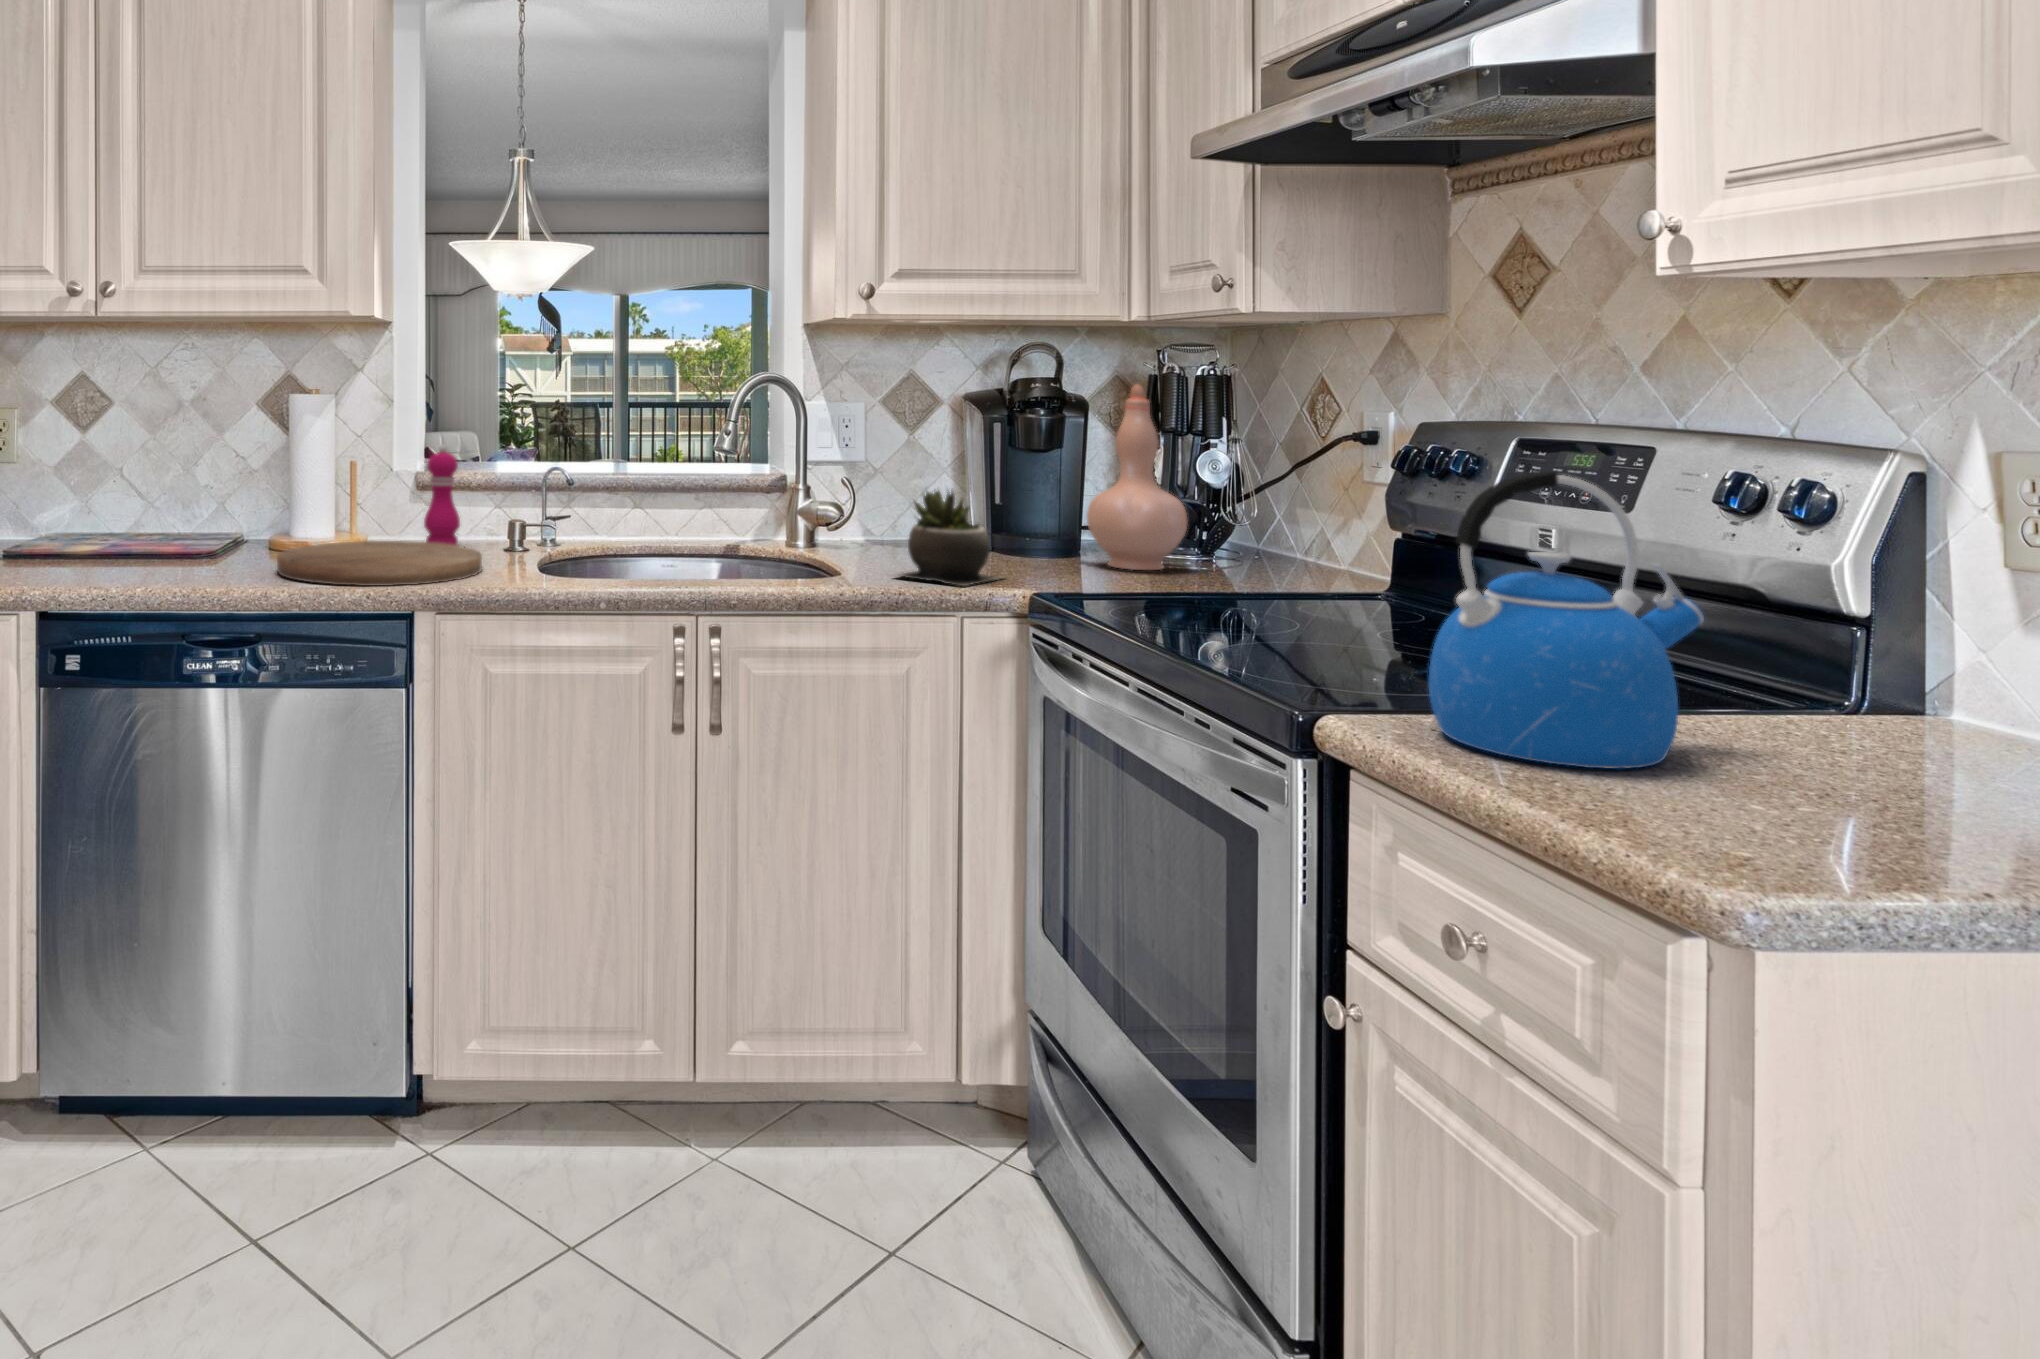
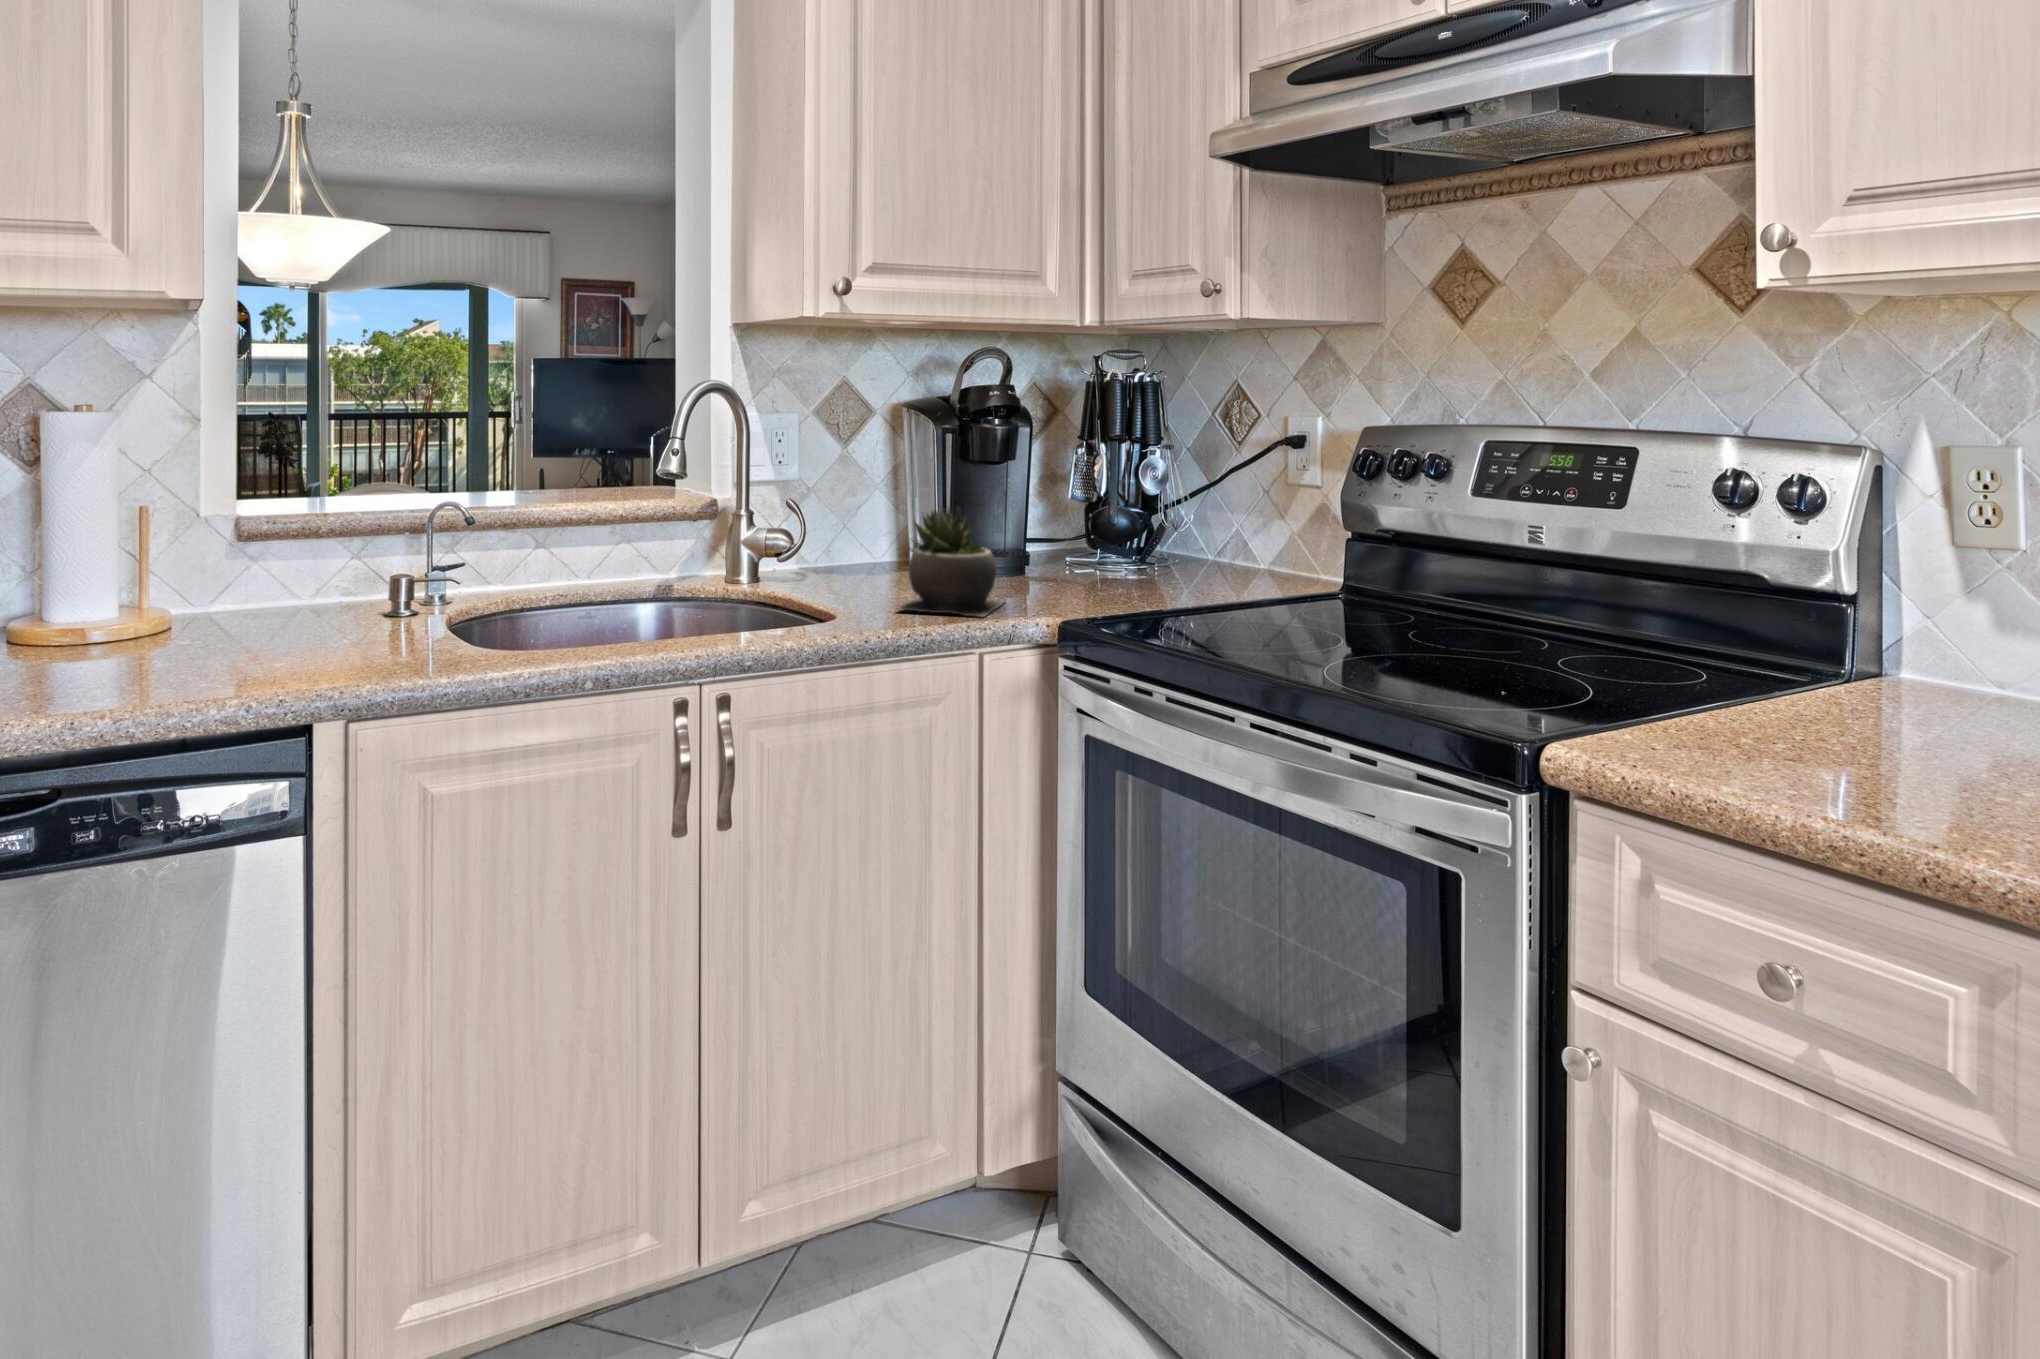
vase: present [1087,384,1187,570] -> none [1051,389,1147,581]
pepper mill: present [424,445,460,545] -> none [256,475,311,616]
kettle: present [1429,471,1704,769] -> none [1652,480,1889,778]
cutting board: present [277,541,482,586] -> none [65,613,389,695]

